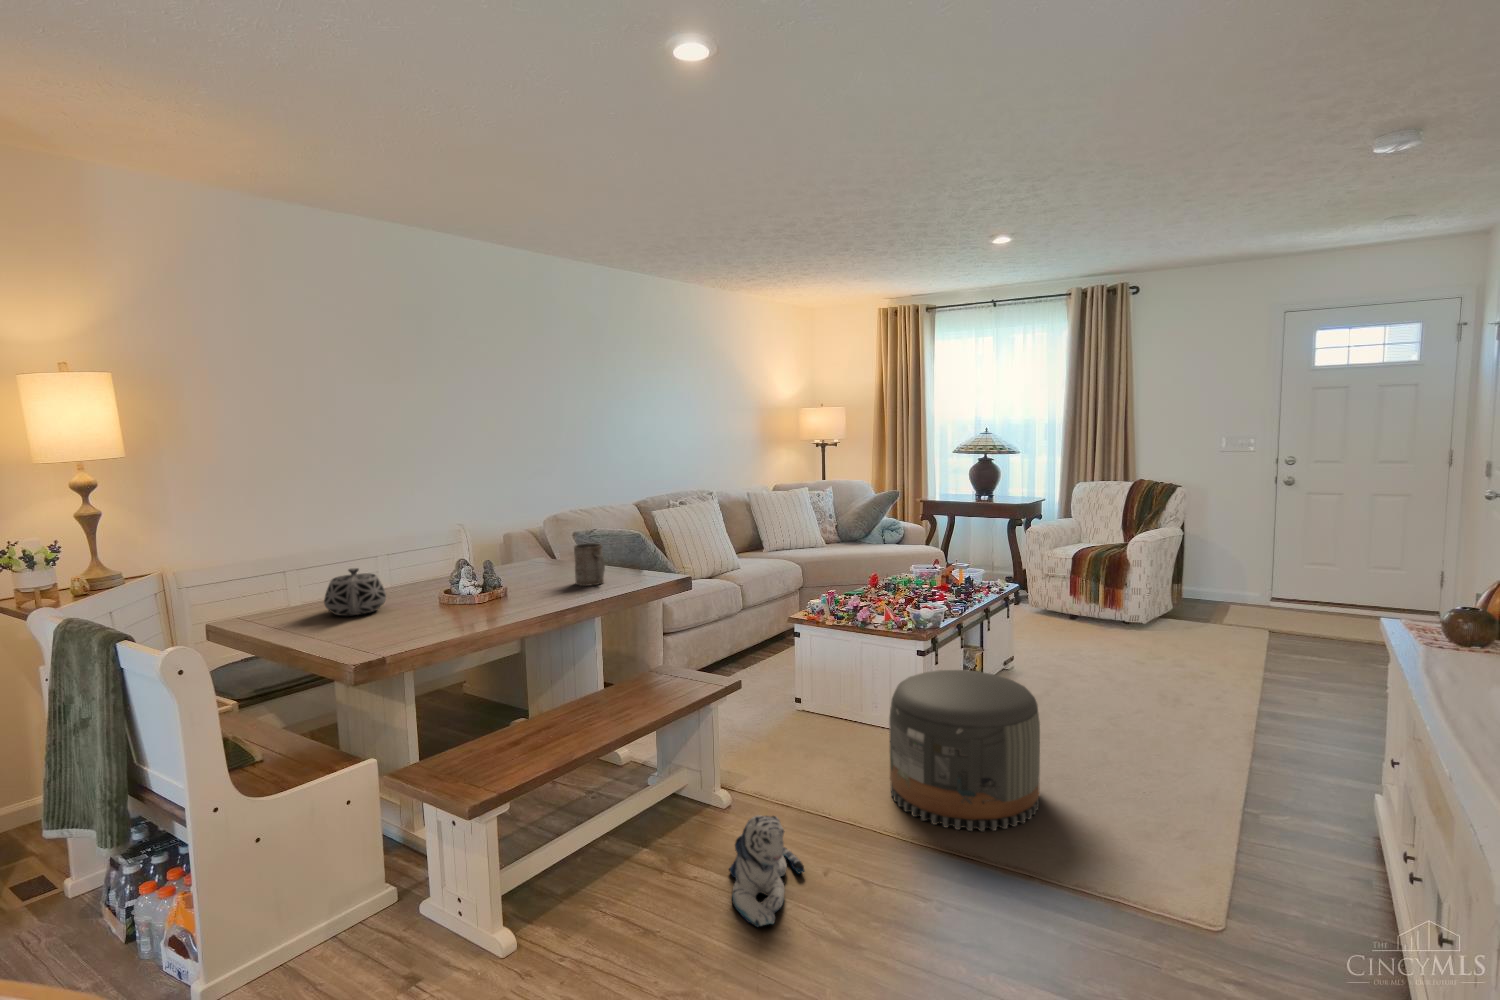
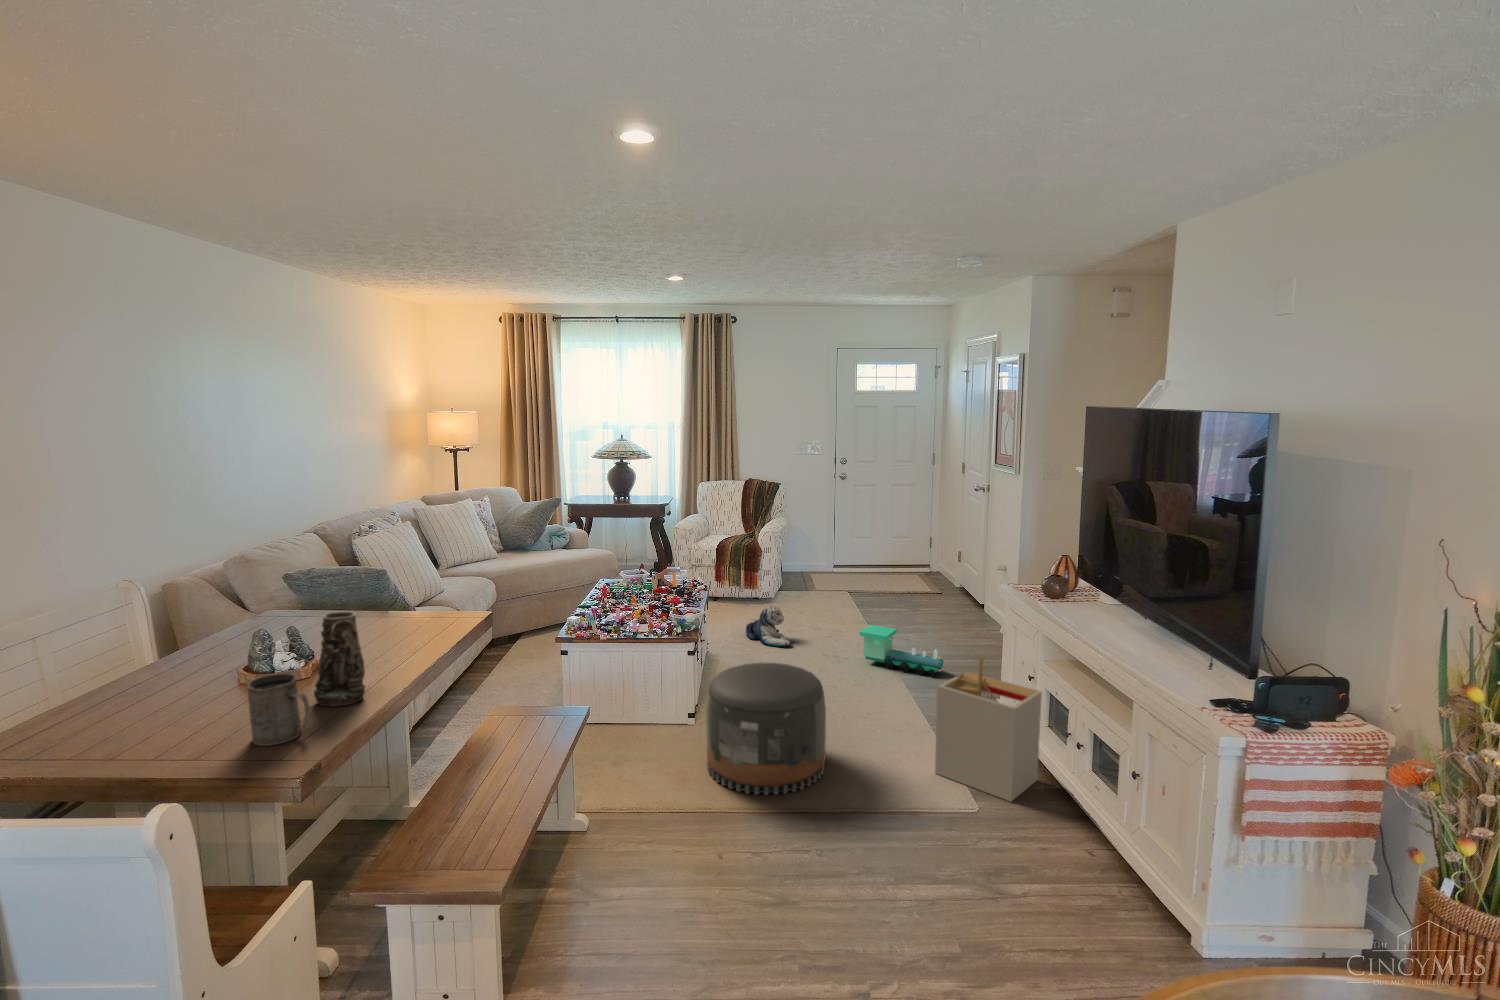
vase: none [472,537,514,617] -> present [314,612,365,707]
mug: present [574,543,605,586] -> present [247,673,310,746]
teapot: present [324,568,386,616] -> none [82,680,176,747]
toy train: none [1197,667,1328,752] -> present [859,625,945,676]
storage bin: none [1186,710,1370,940] -> present [935,657,1042,801]
plush toy: present [729,815,804,927] -> present [746,606,790,647]

